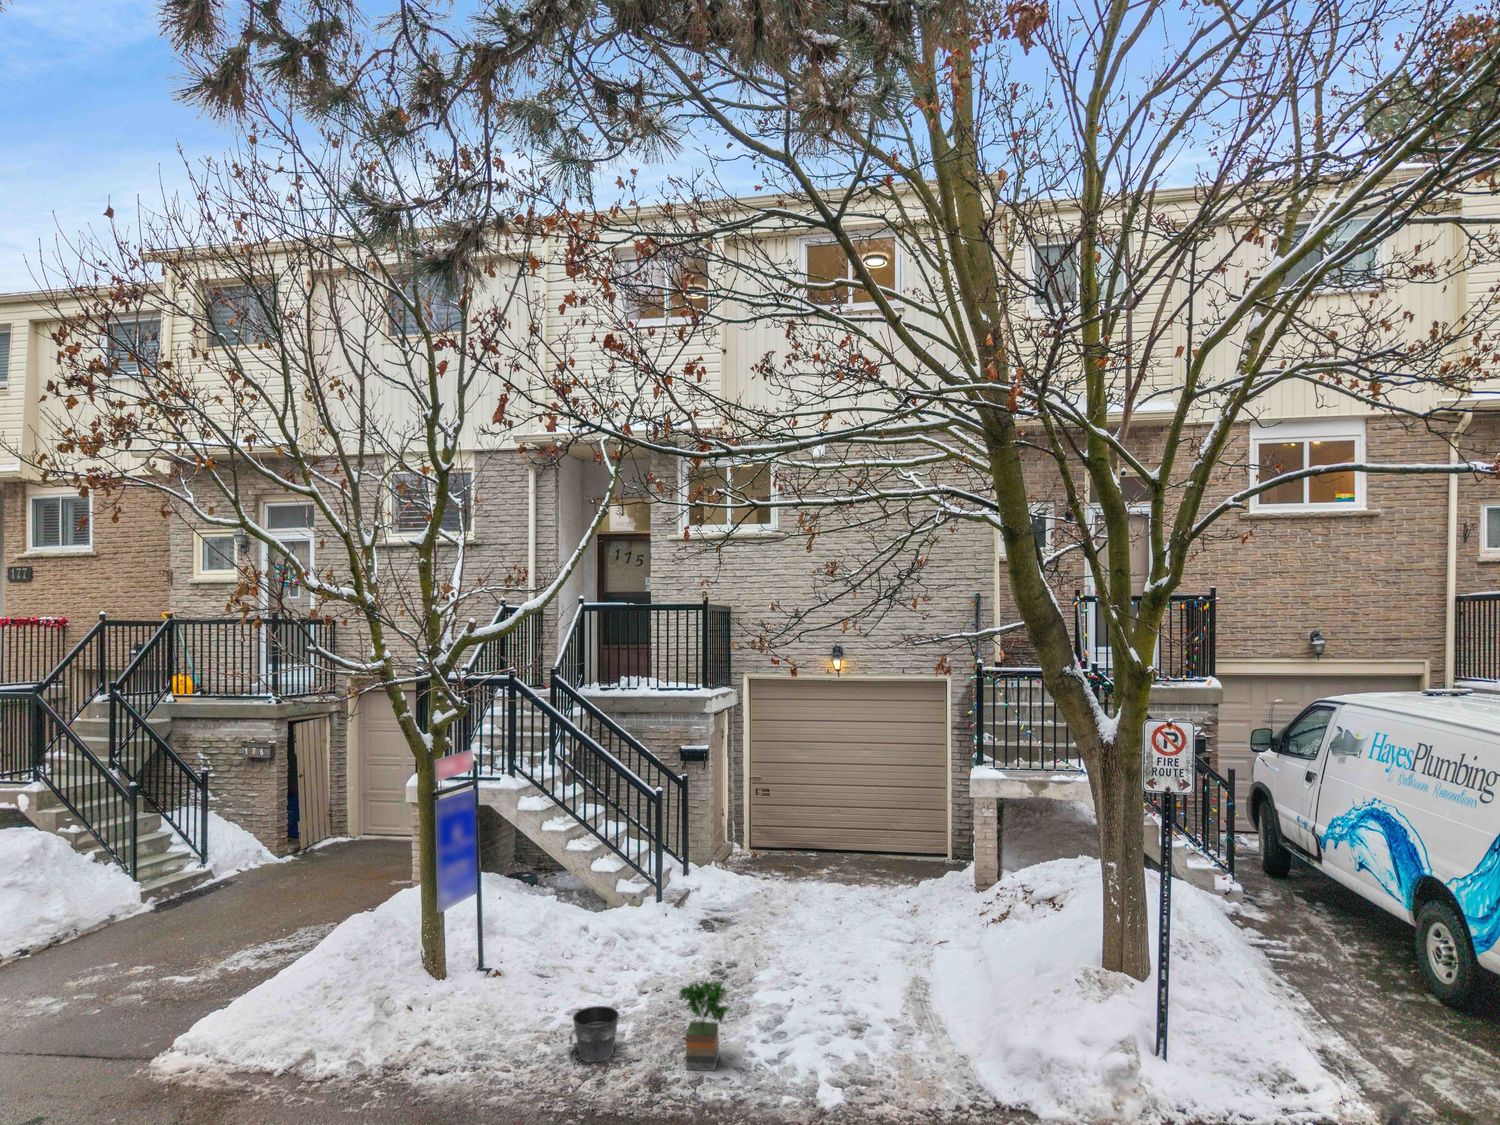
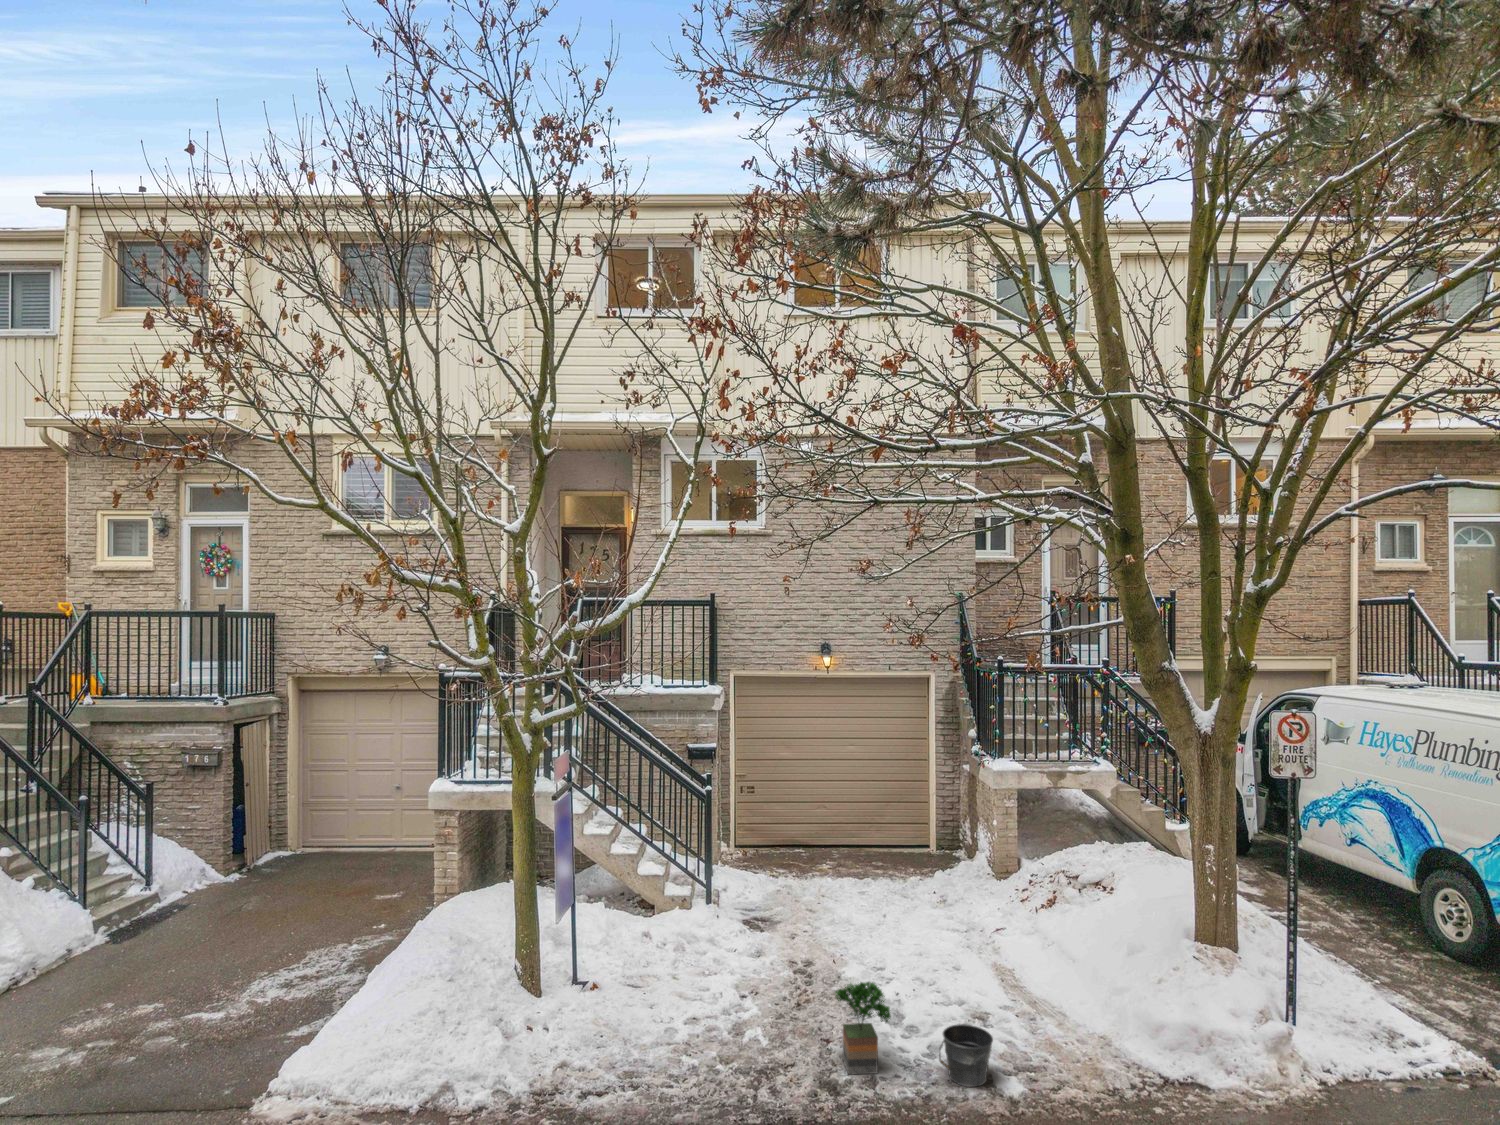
bucket: present [569,1006,619,1062] -> present [940,1024,993,1087]

